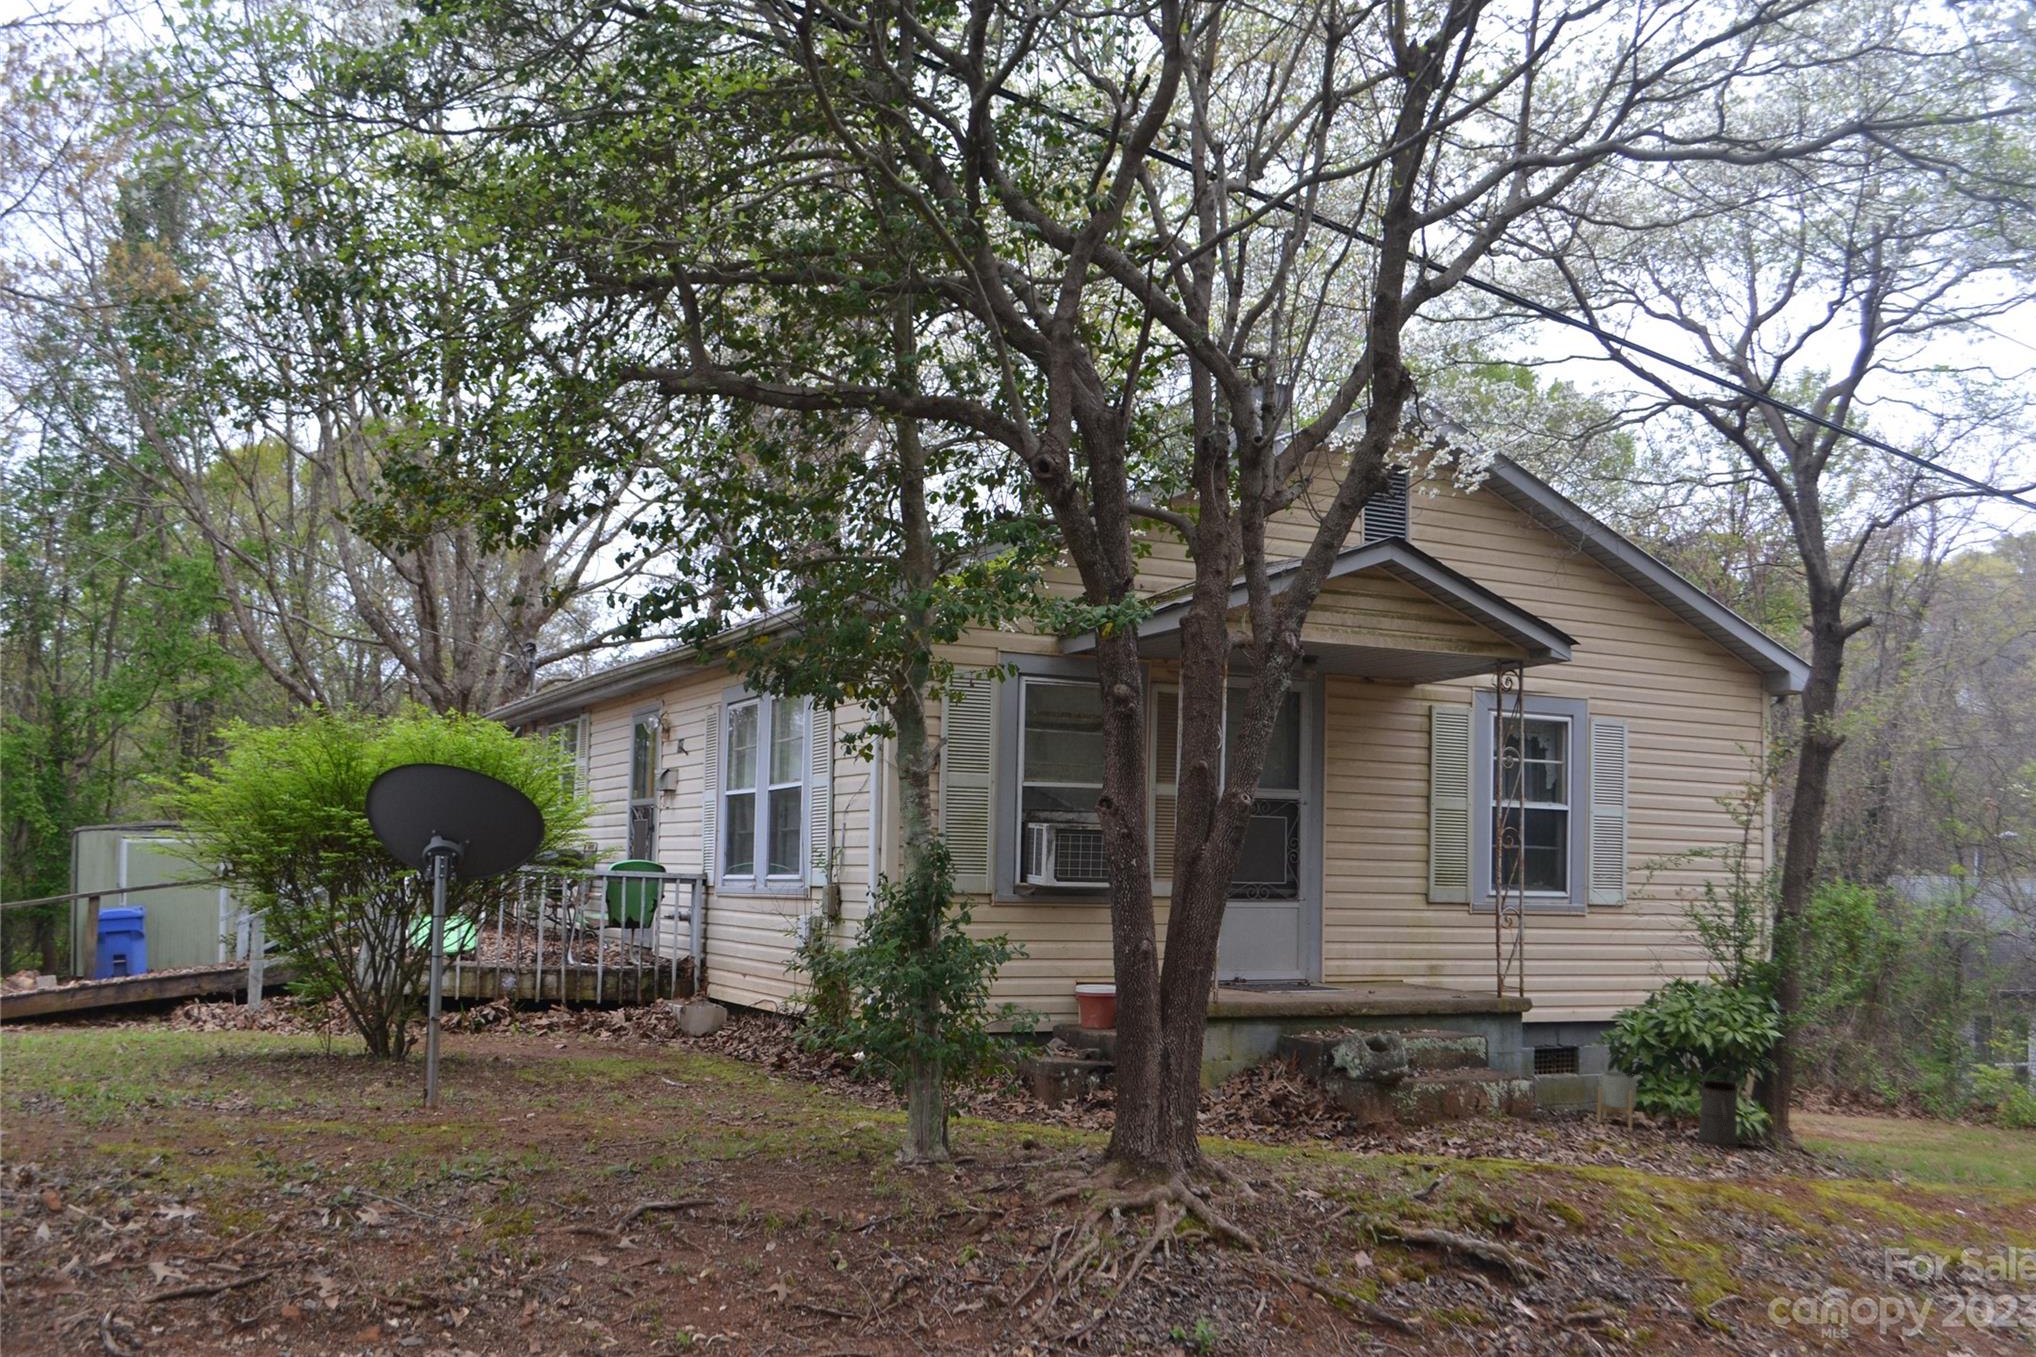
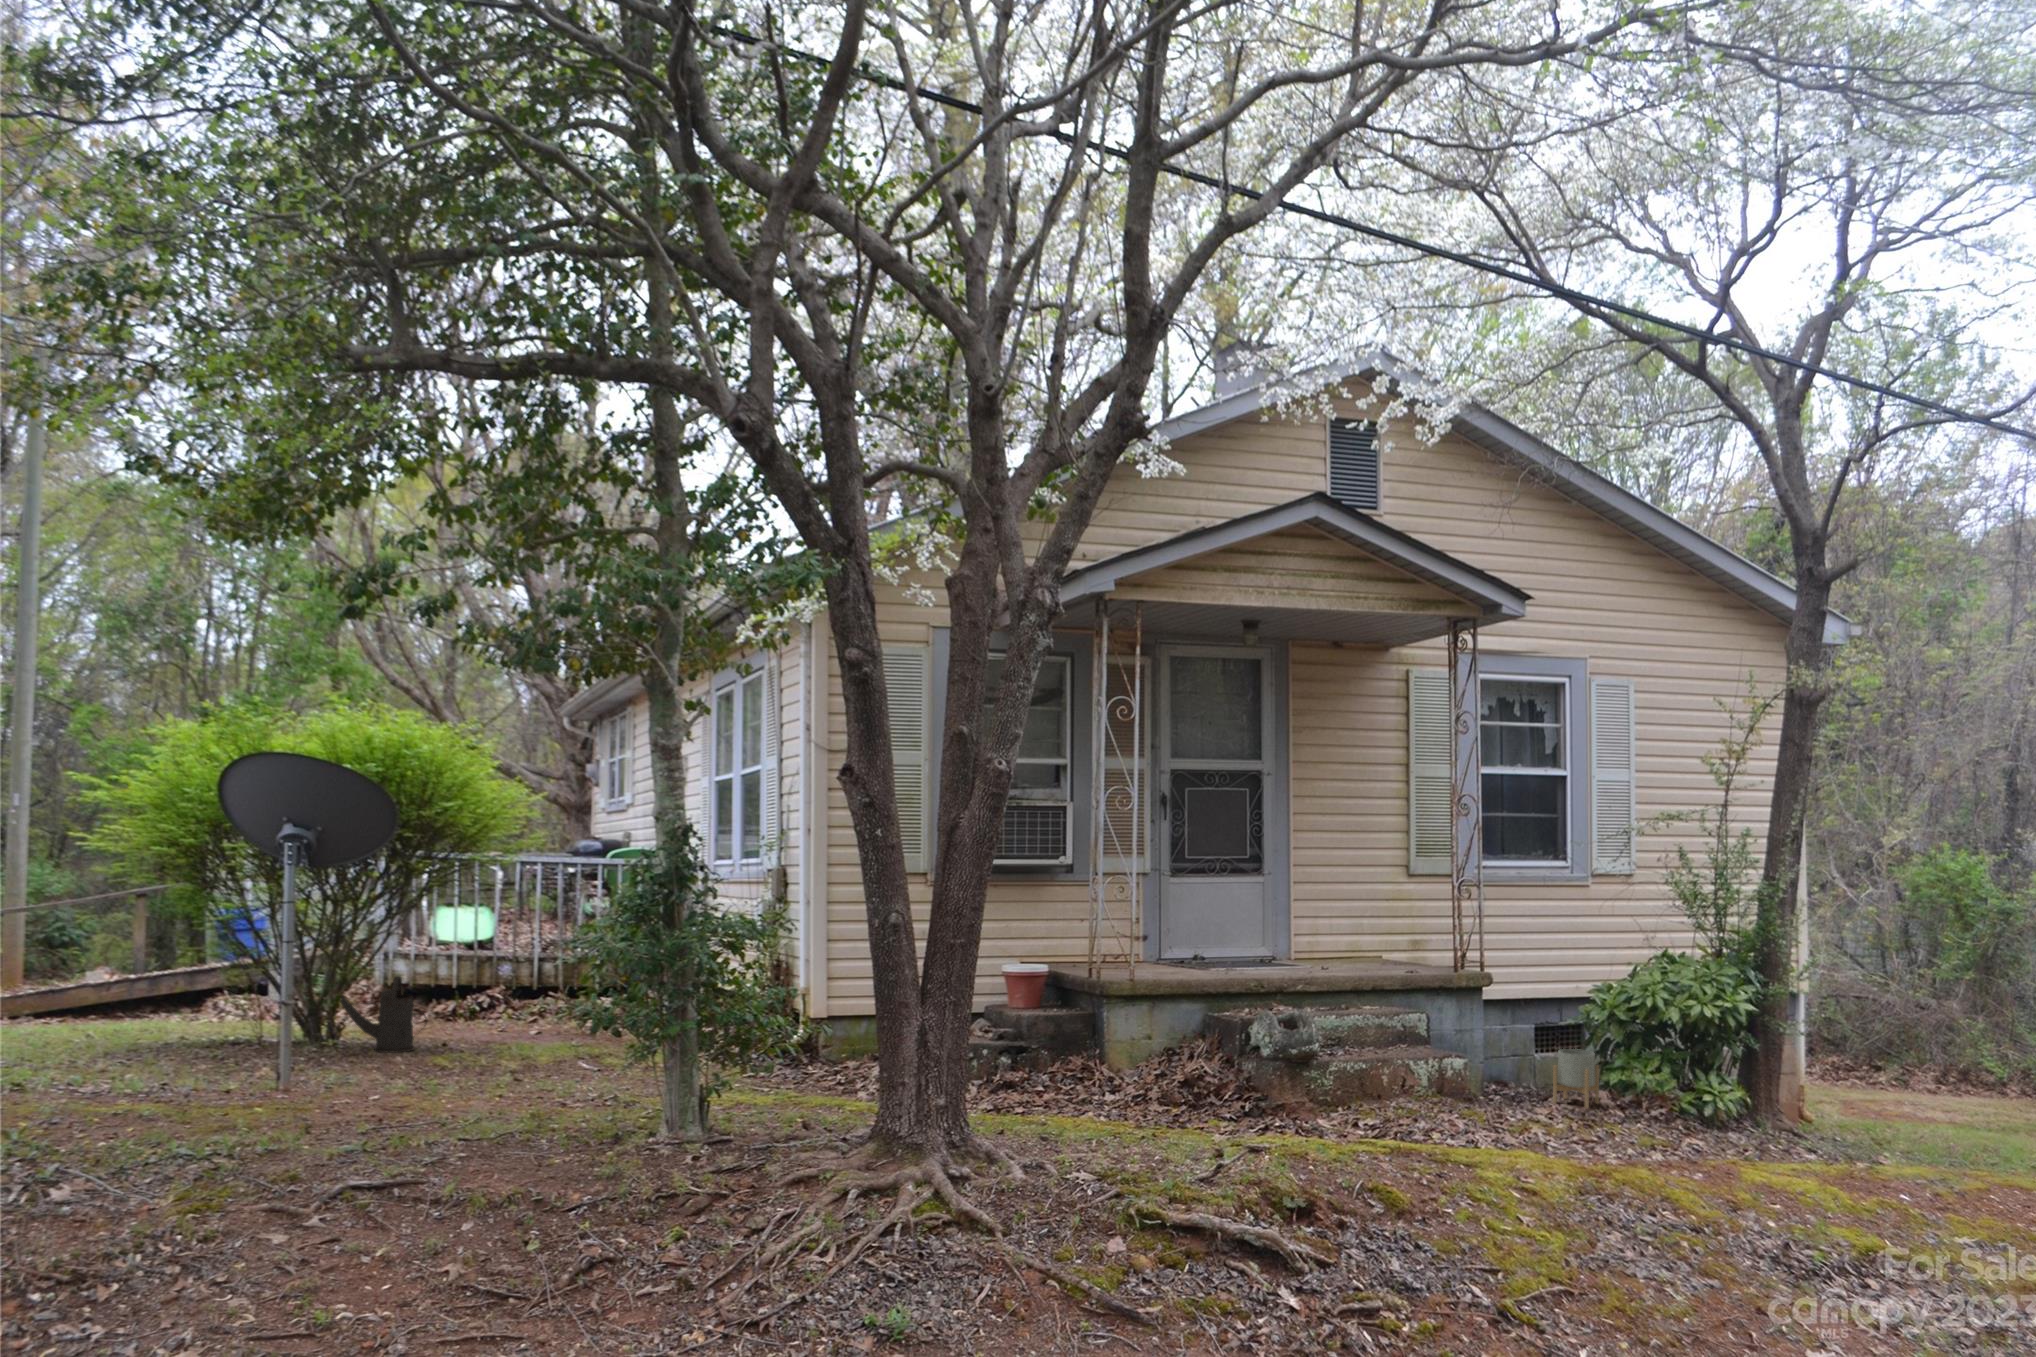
watering can: present [1696,1068,1739,1148] -> present [340,976,426,1053]

